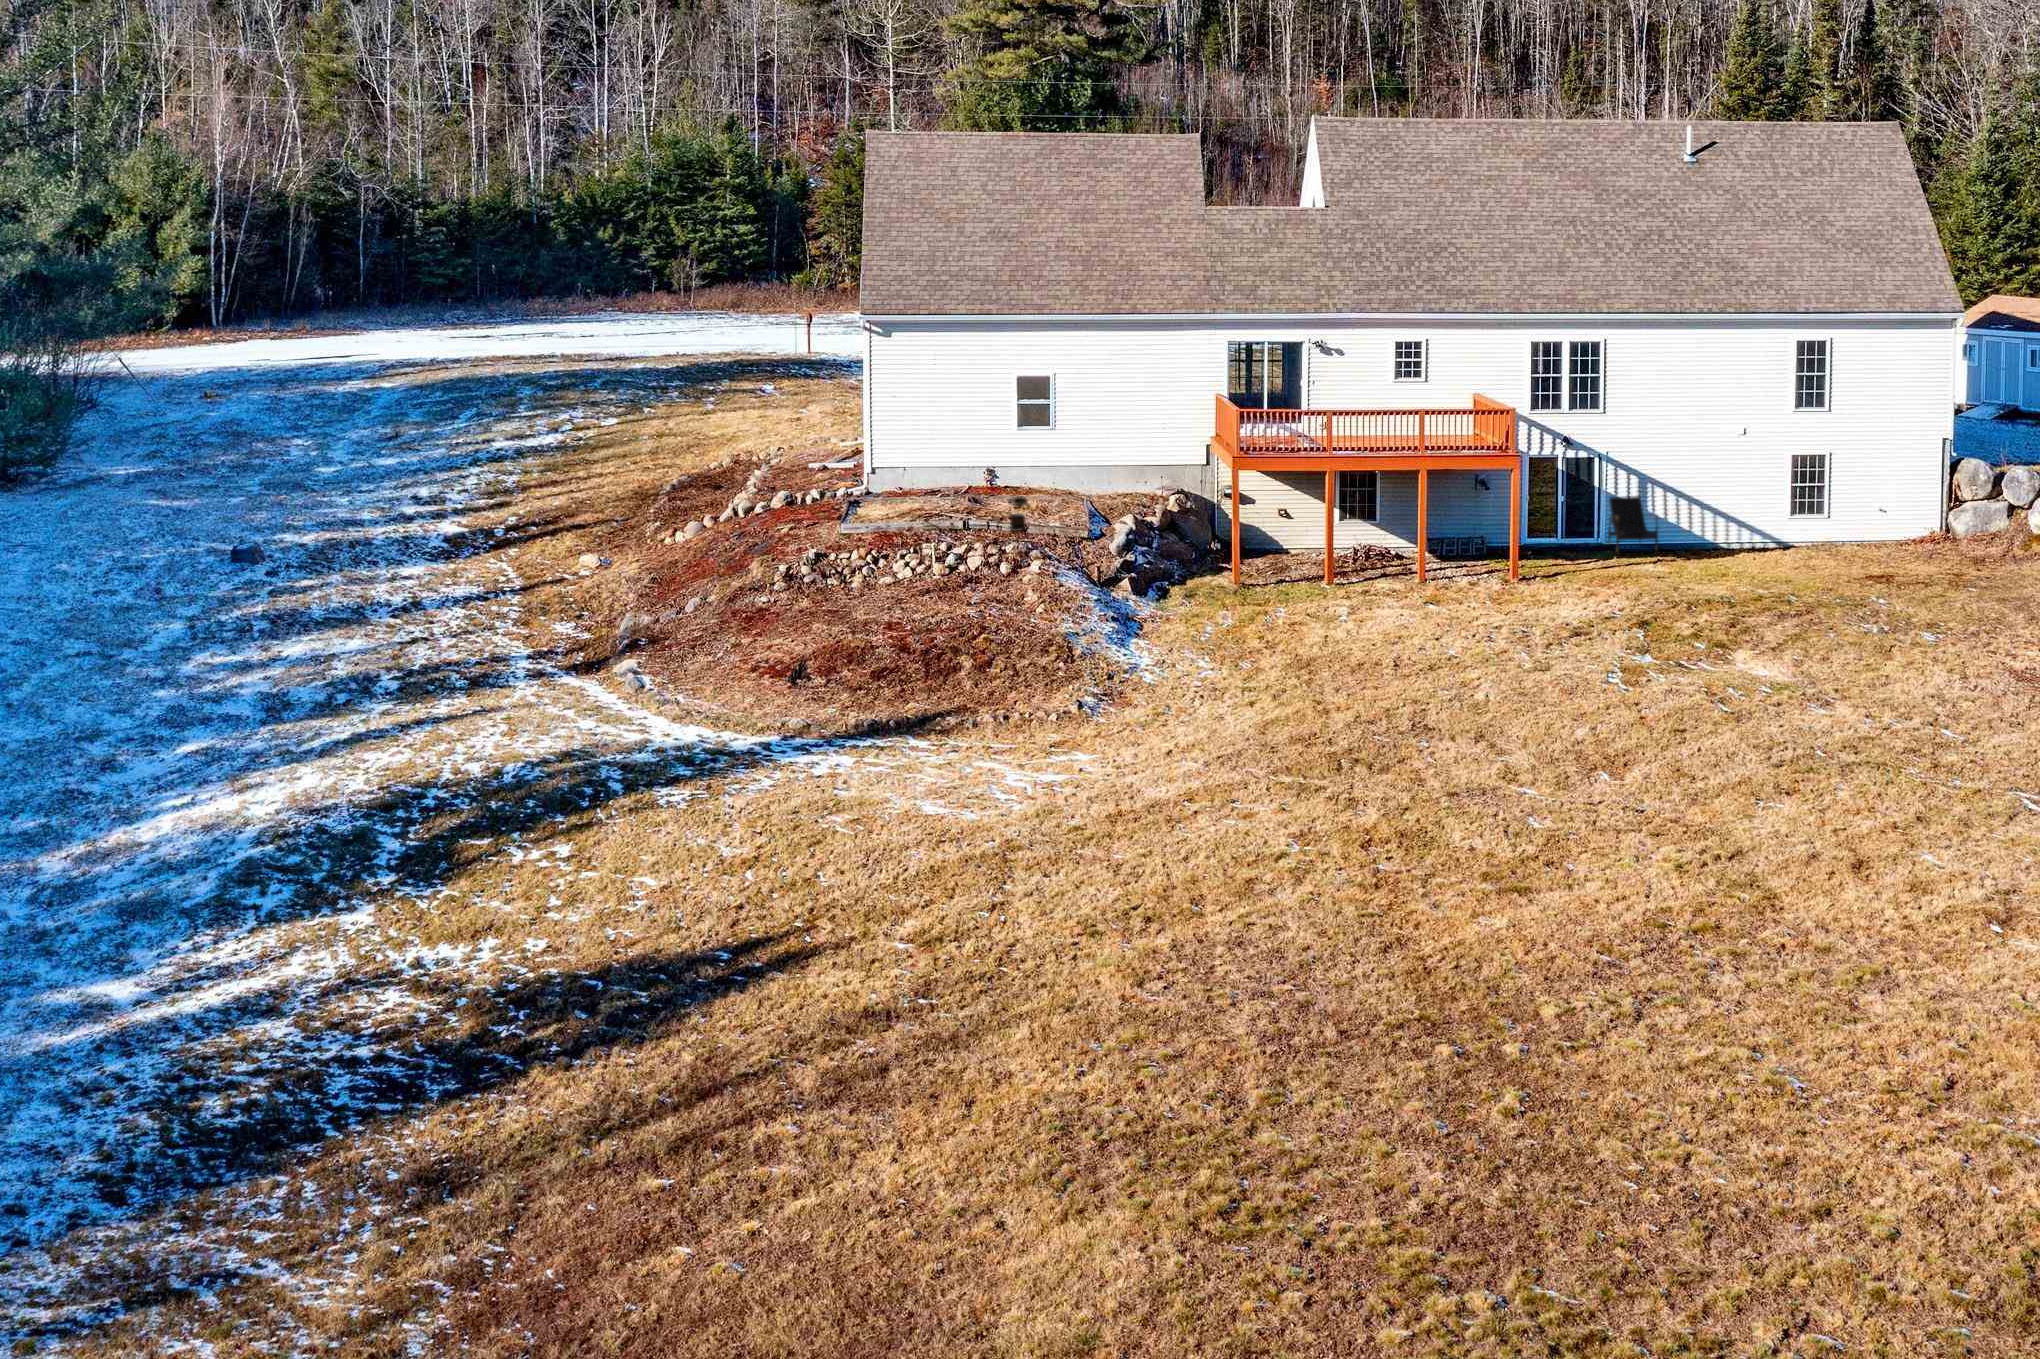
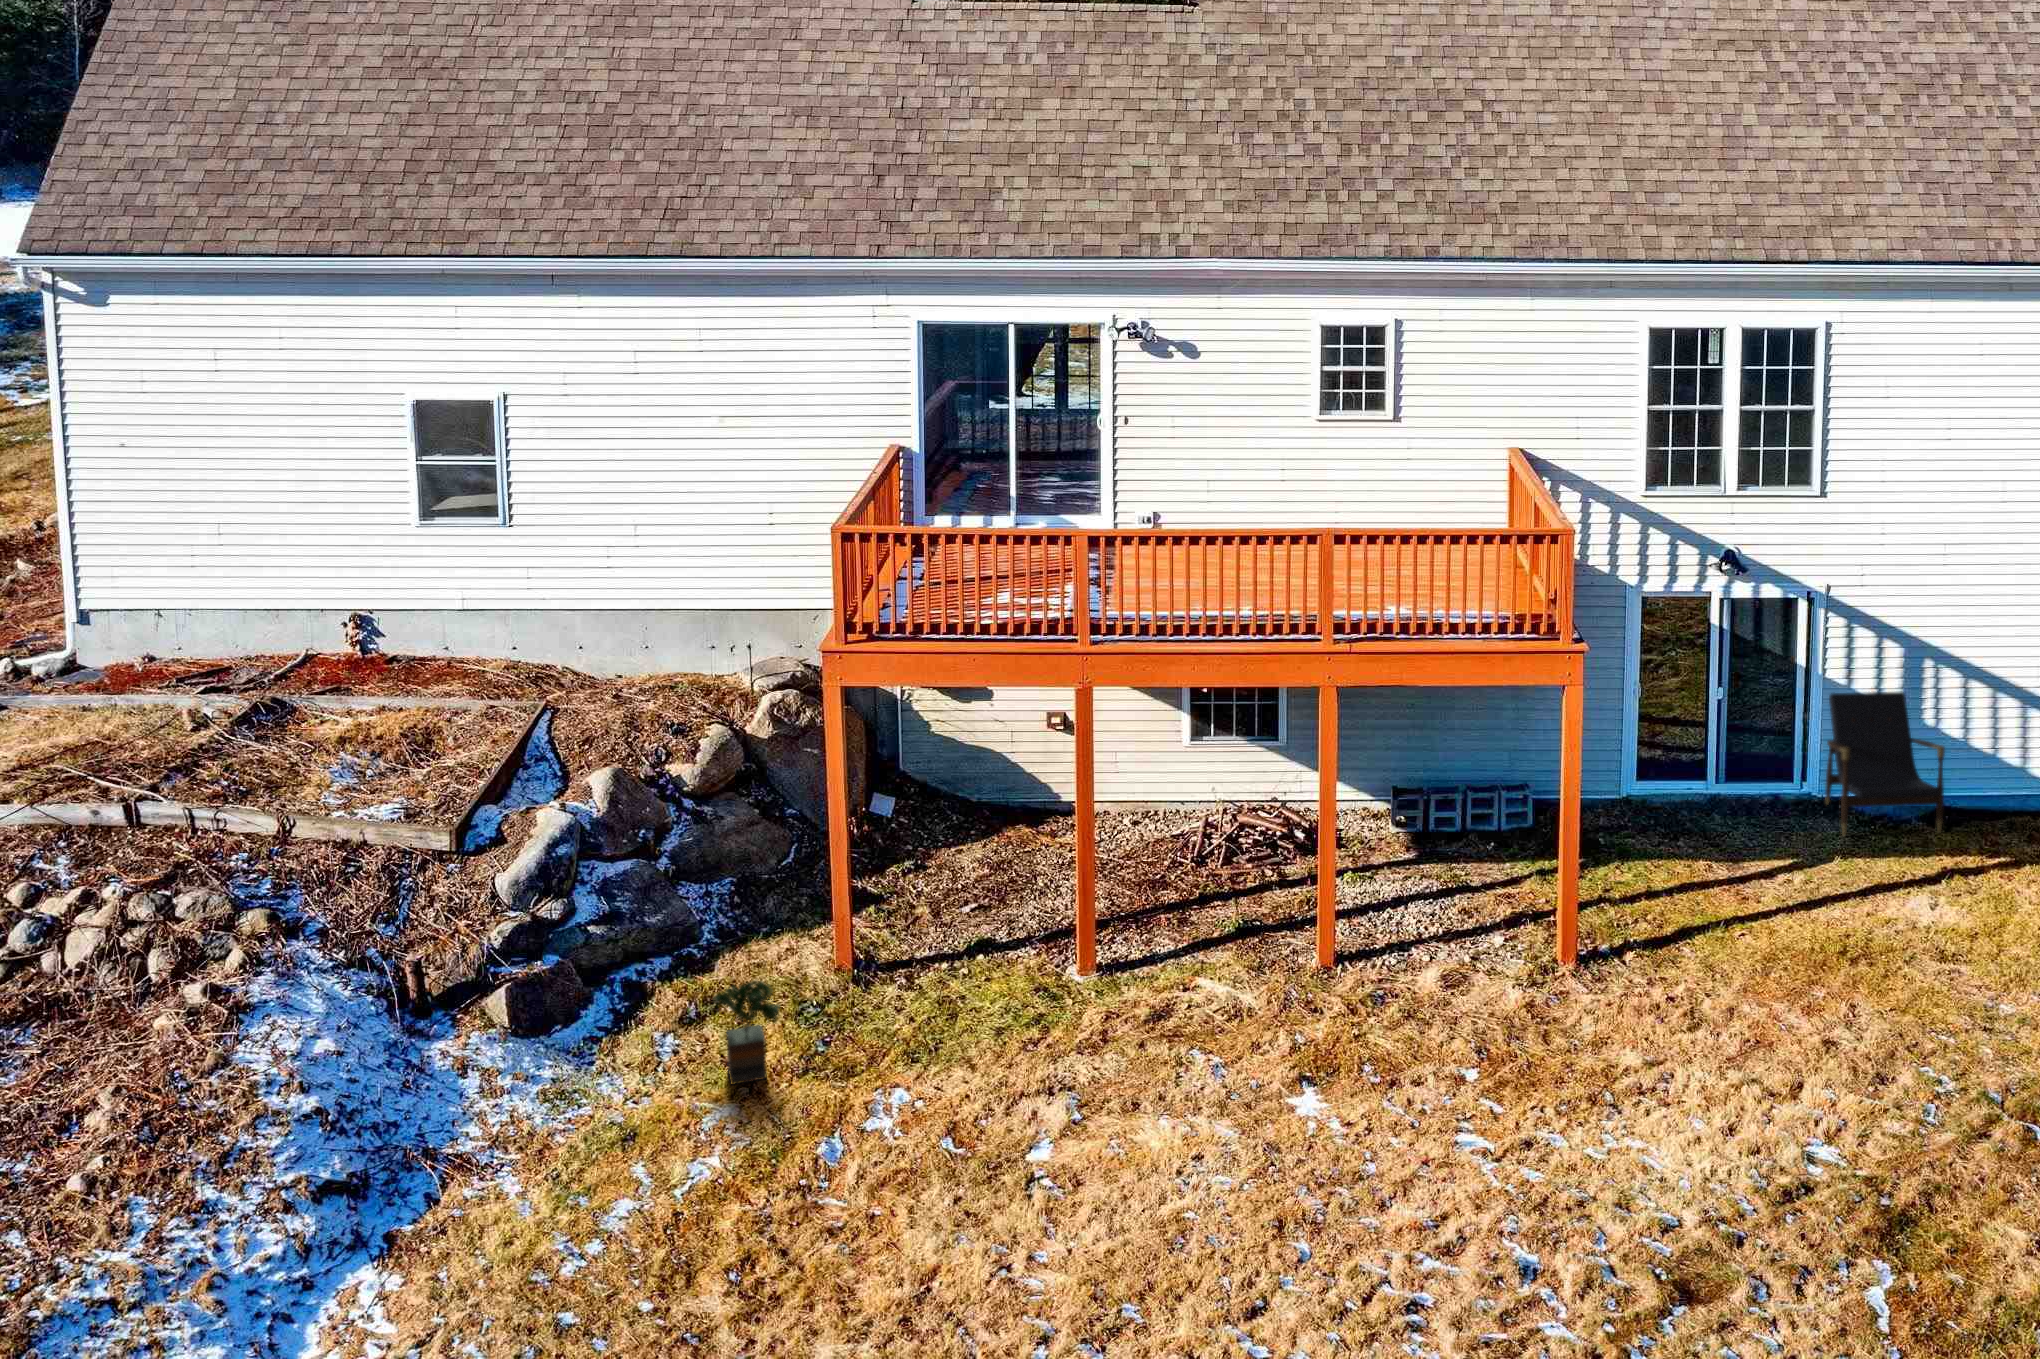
potted tree: present [1008,497,1030,531] -> present [713,980,780,1084]

